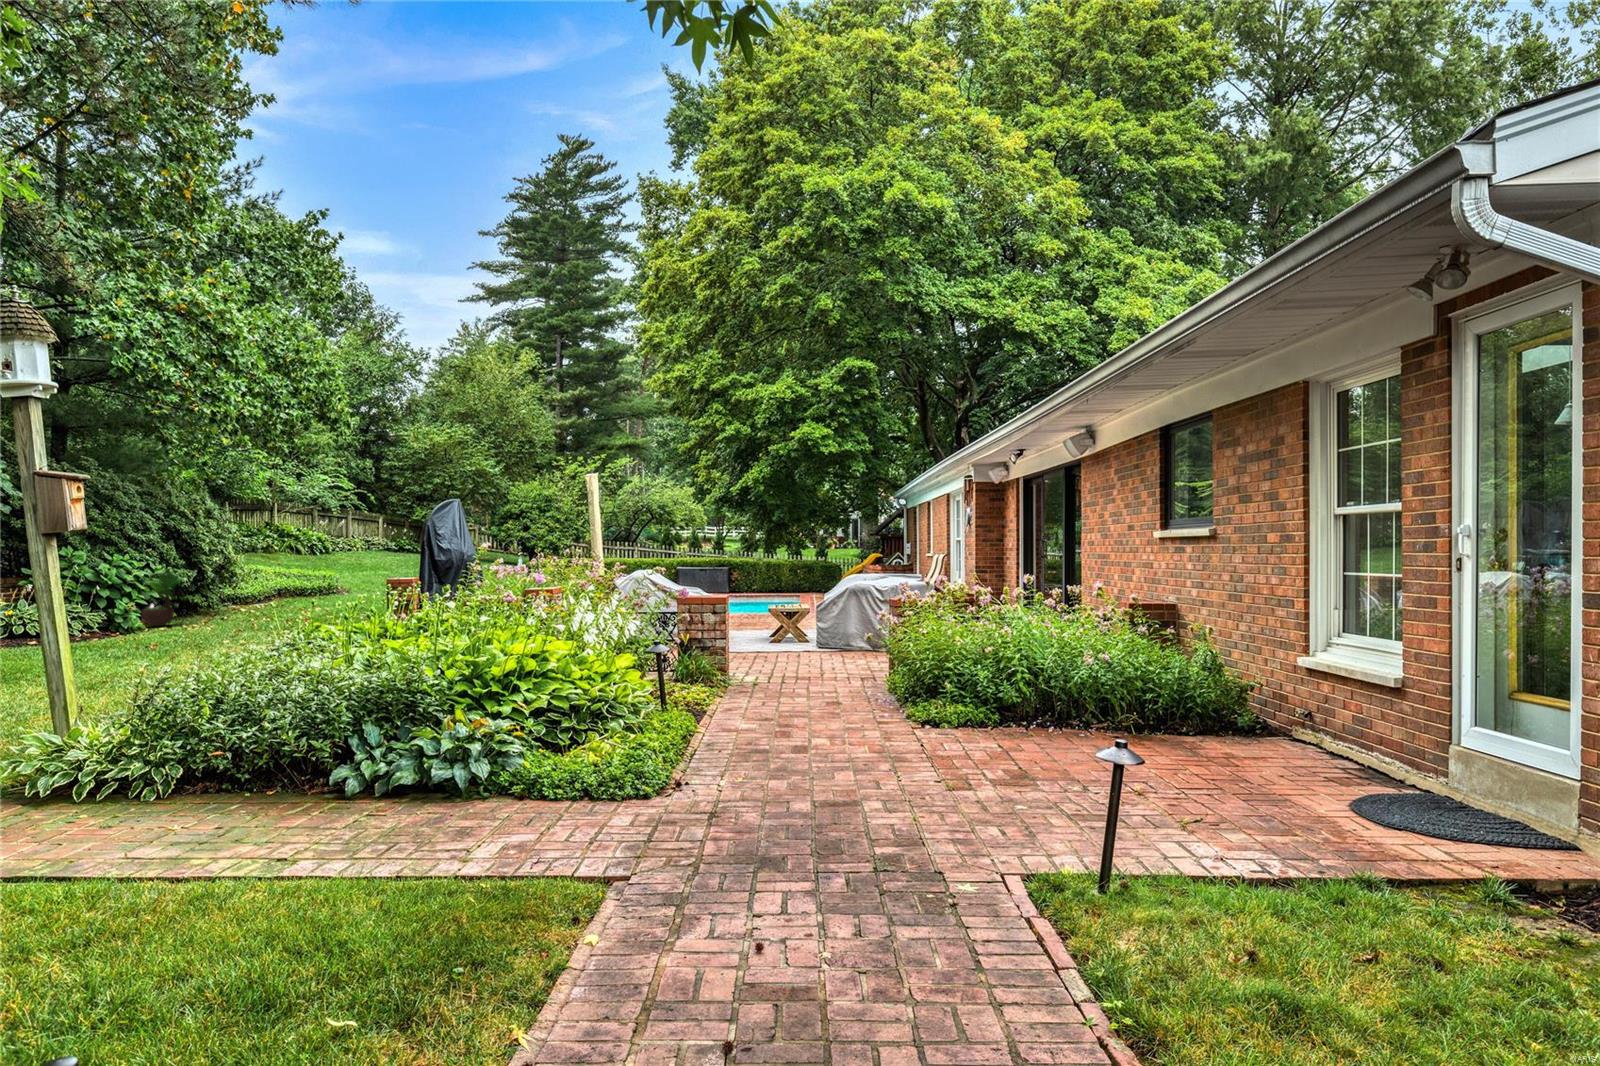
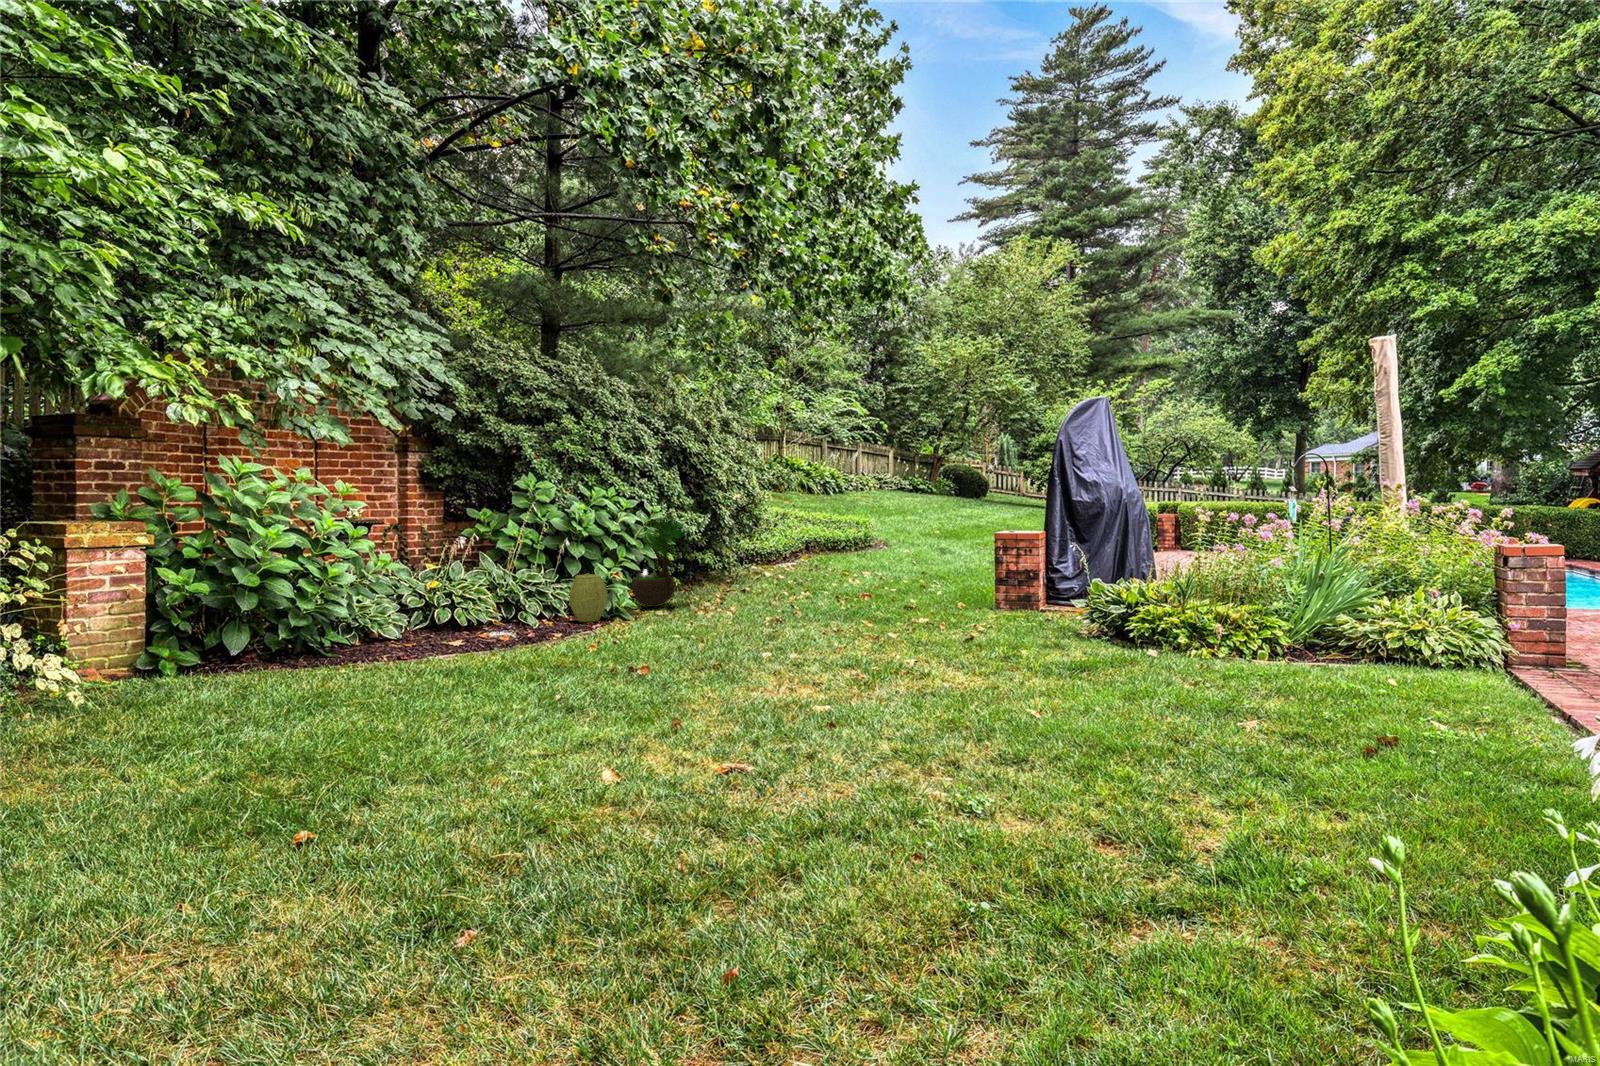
woven basket: none [99,606,127,634] -> present [569,574,608,622]

